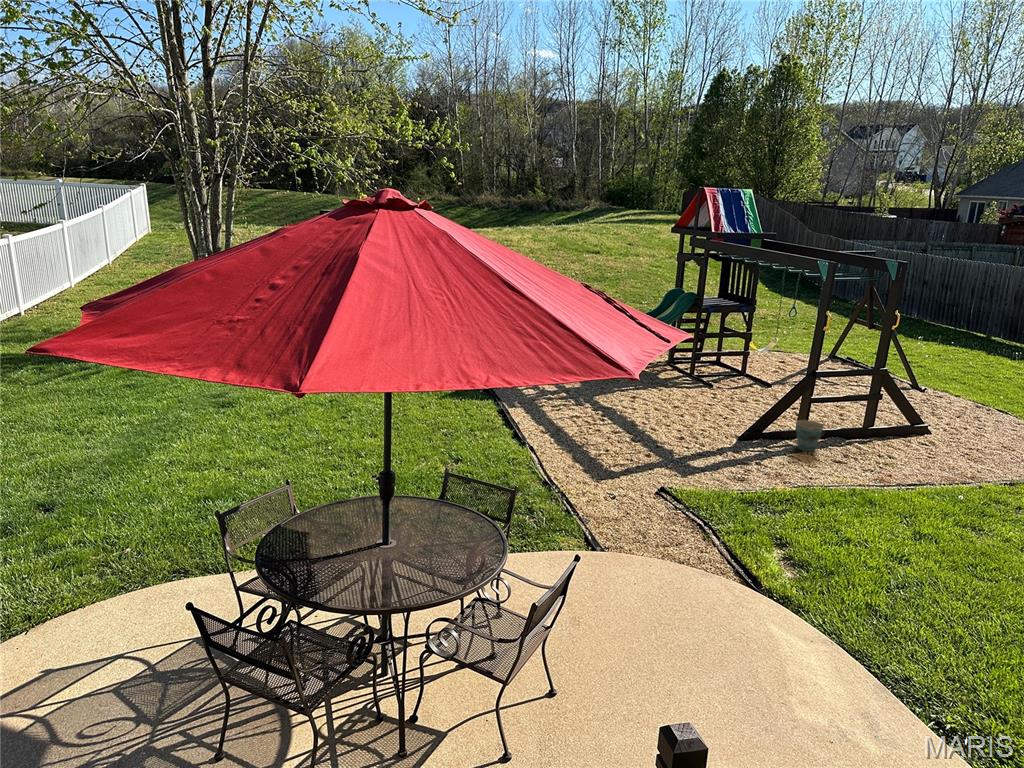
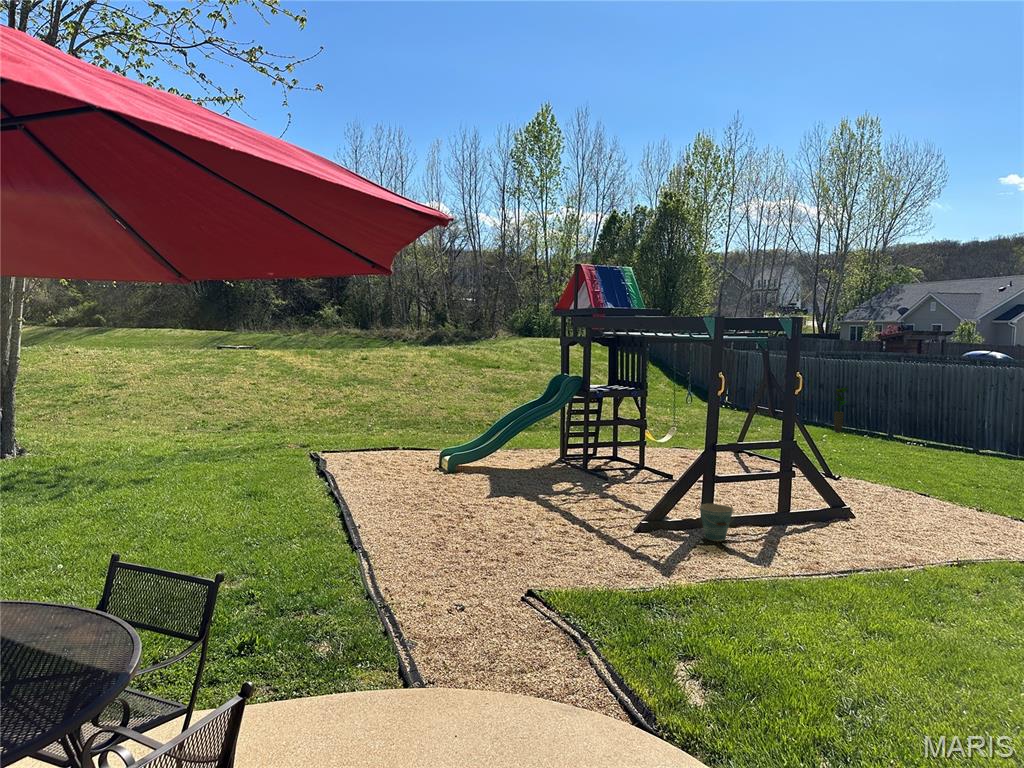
potted plant: none [930,290,954,335] -> present [834,388,848,432]

